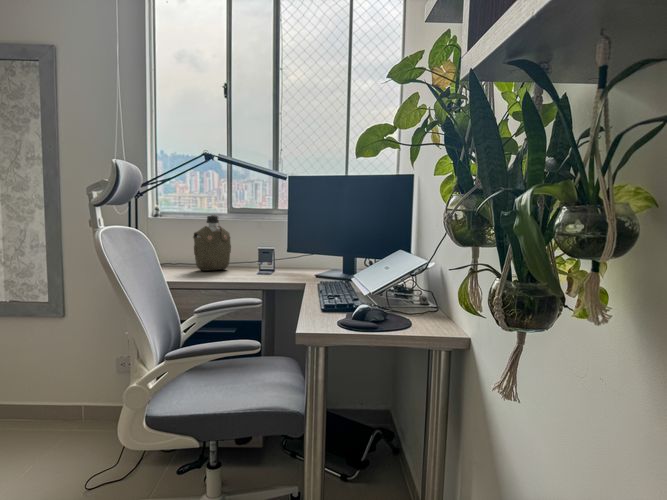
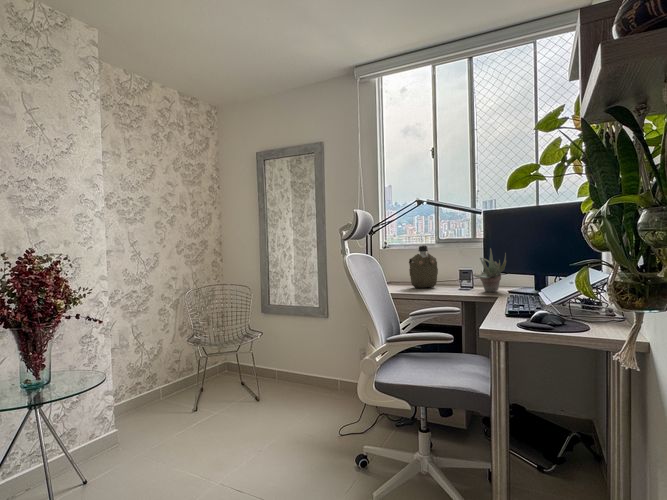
succulent plant: none [276,223,314,275] -> present [473,248,507,292]

